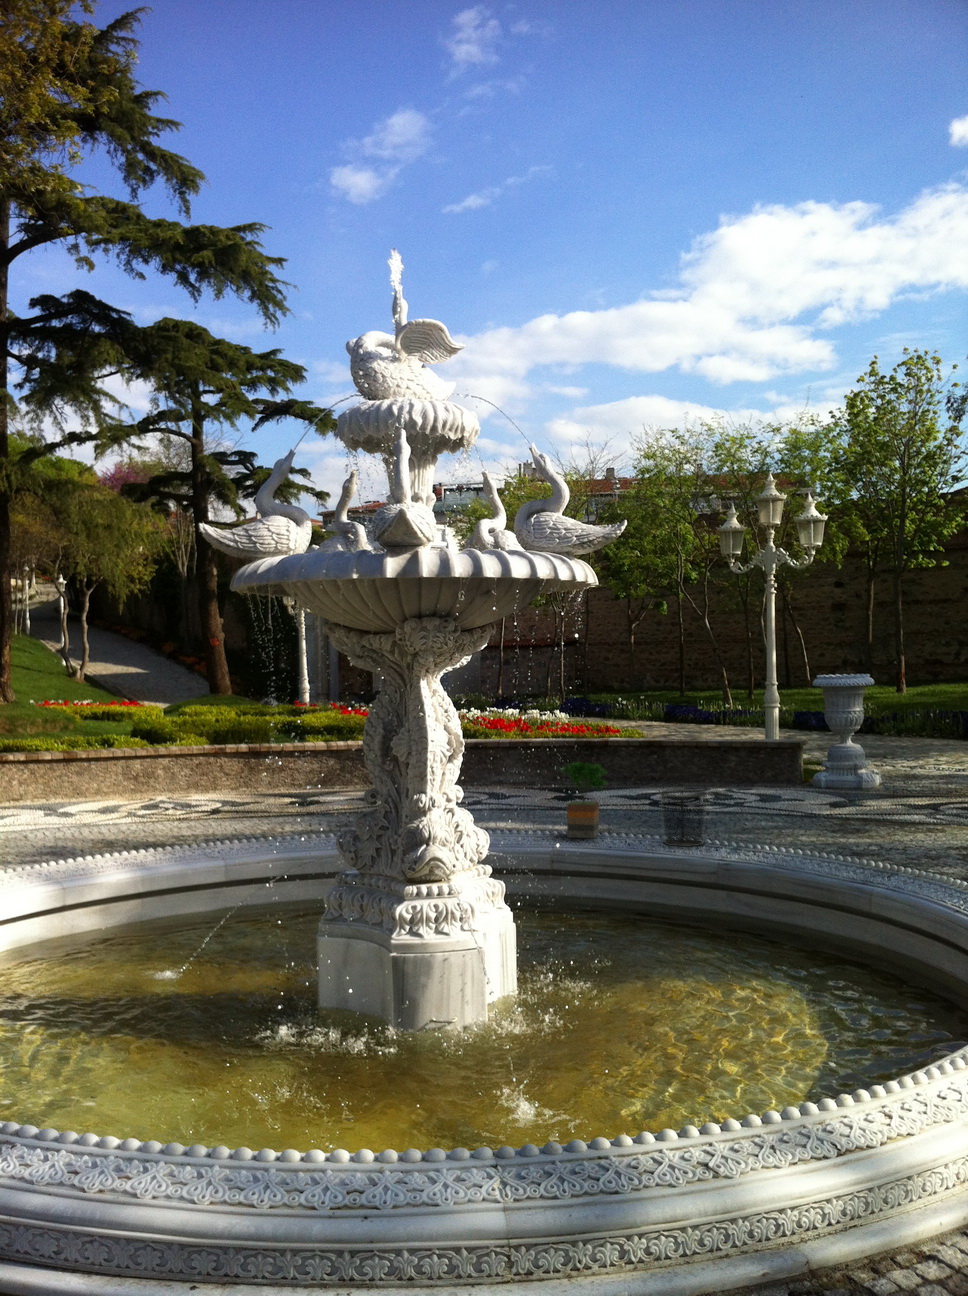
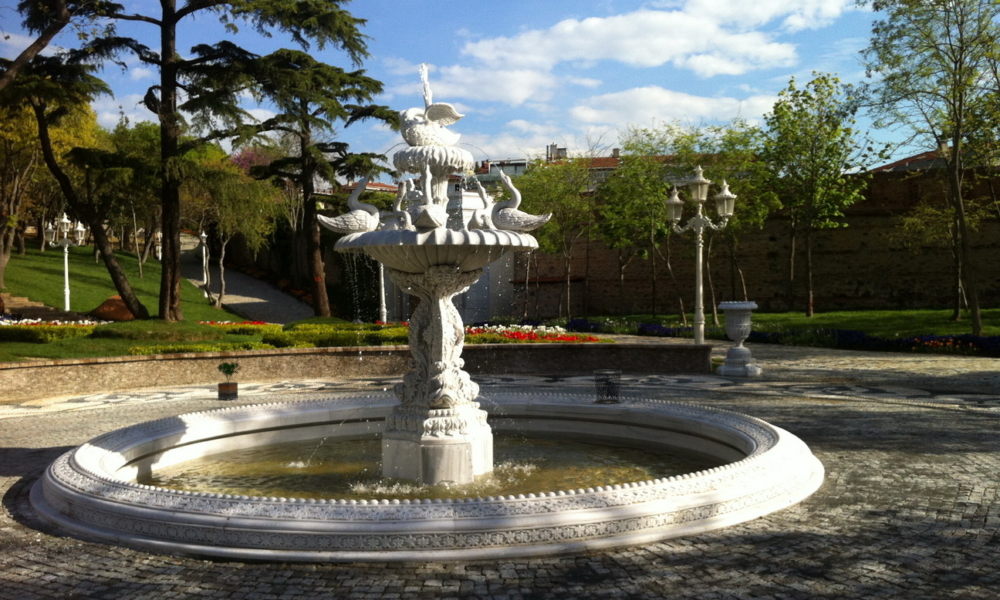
potted tree: present [562,762,607,838] -> present [218,362,241,400]

